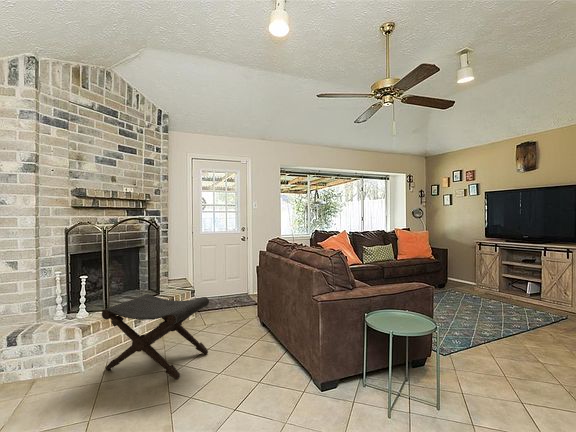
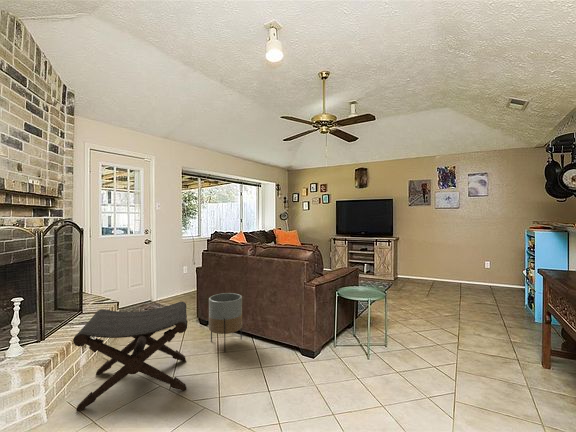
planter: none [236,296,273,356] -> present [209,293,243,352]

